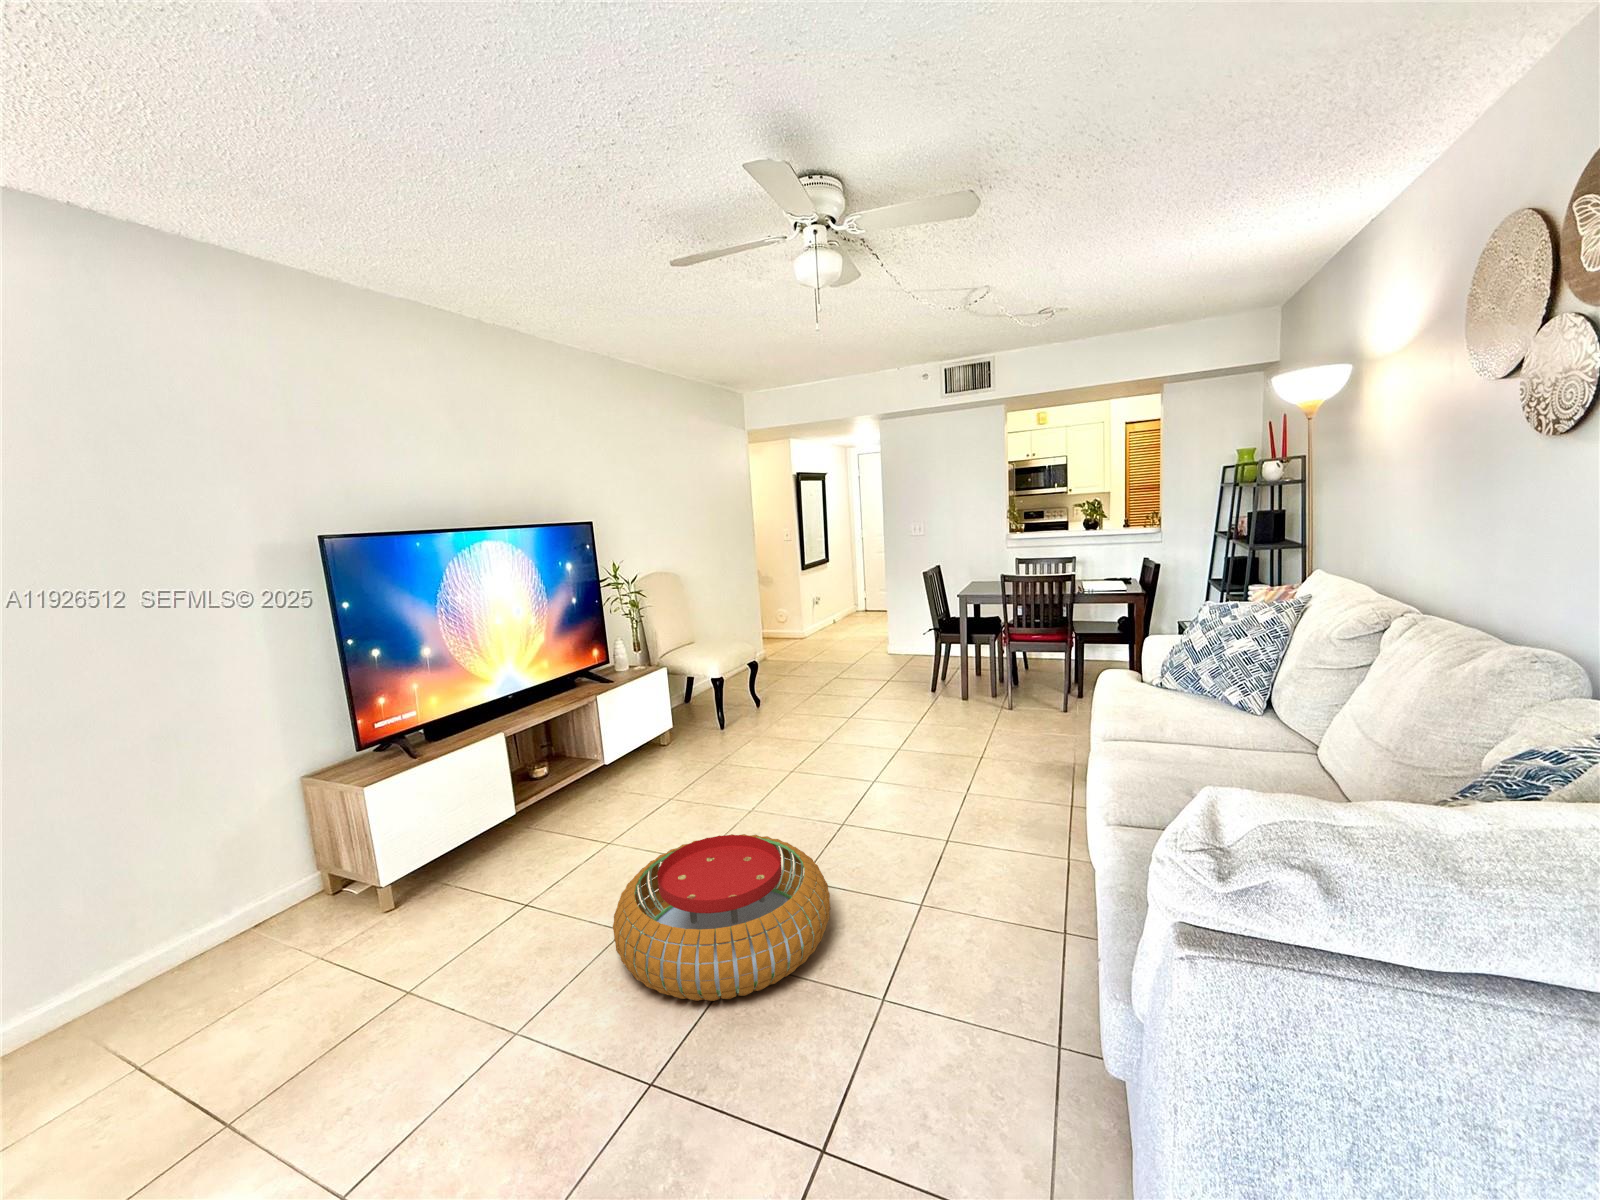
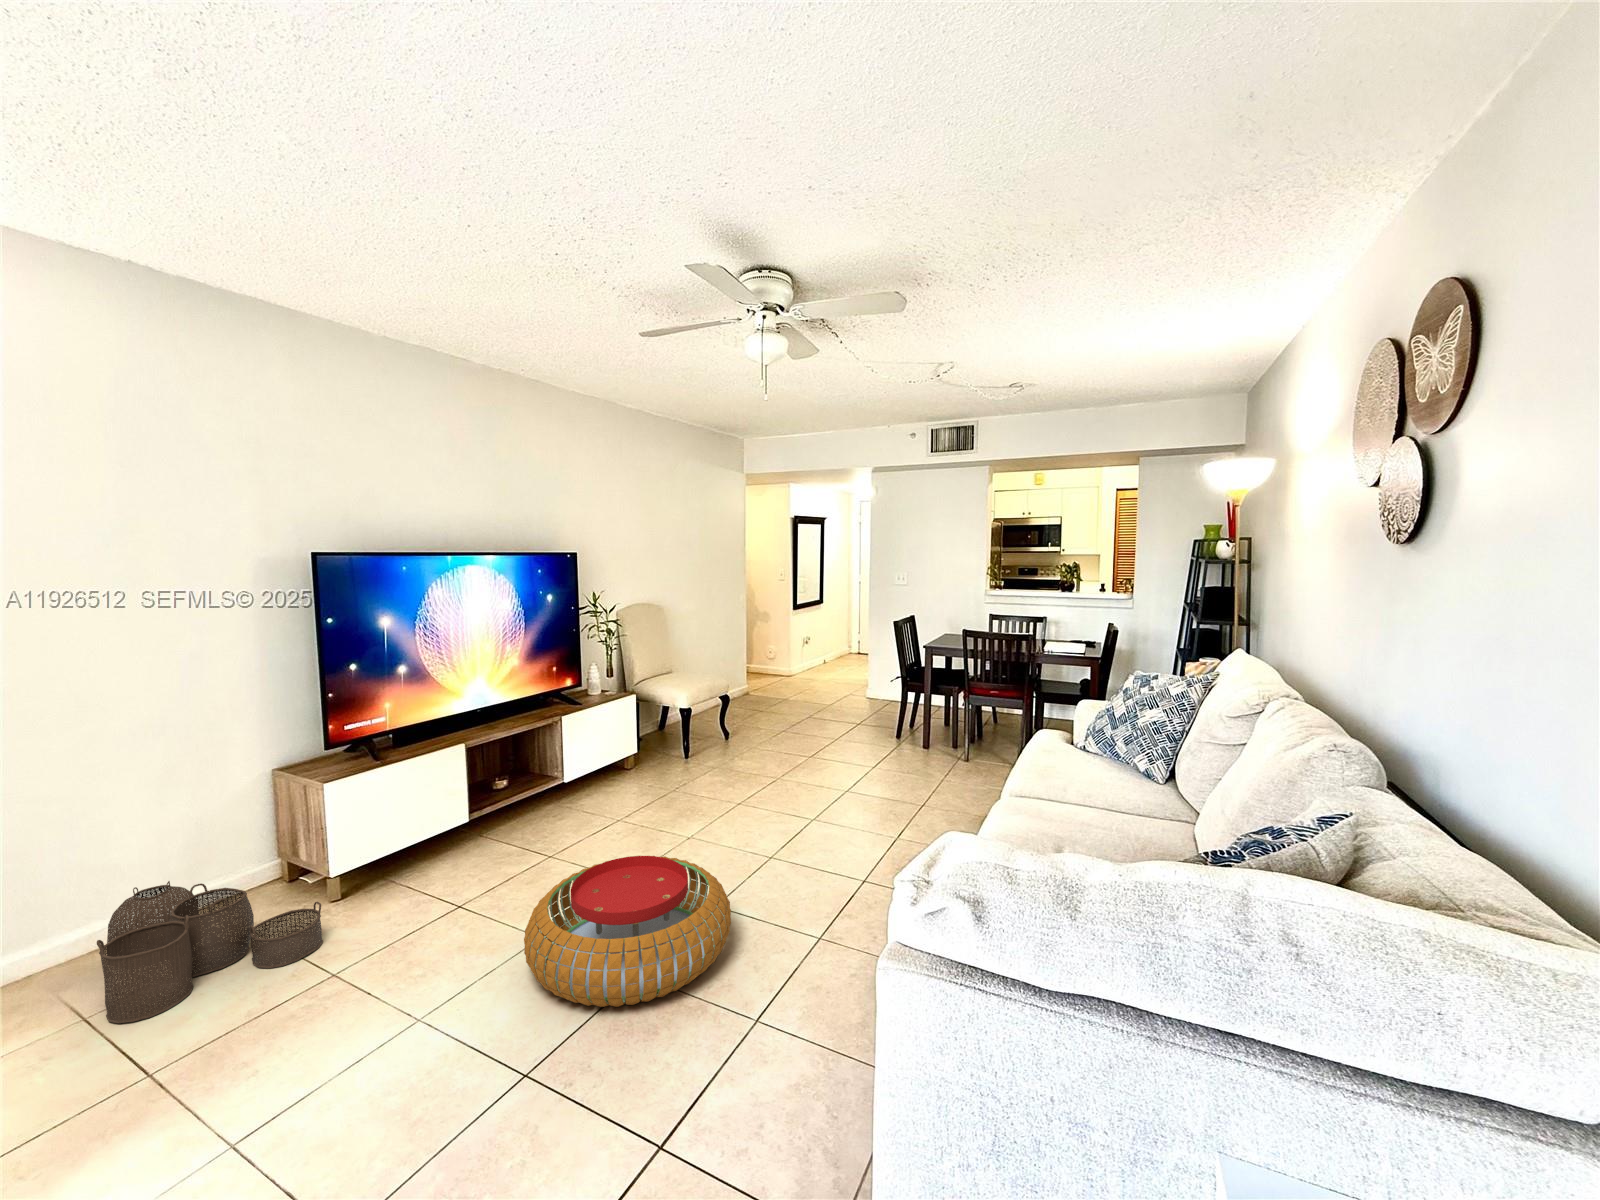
woven basket: none [143,907,387,1069] -> present [97,881,323,1023]

